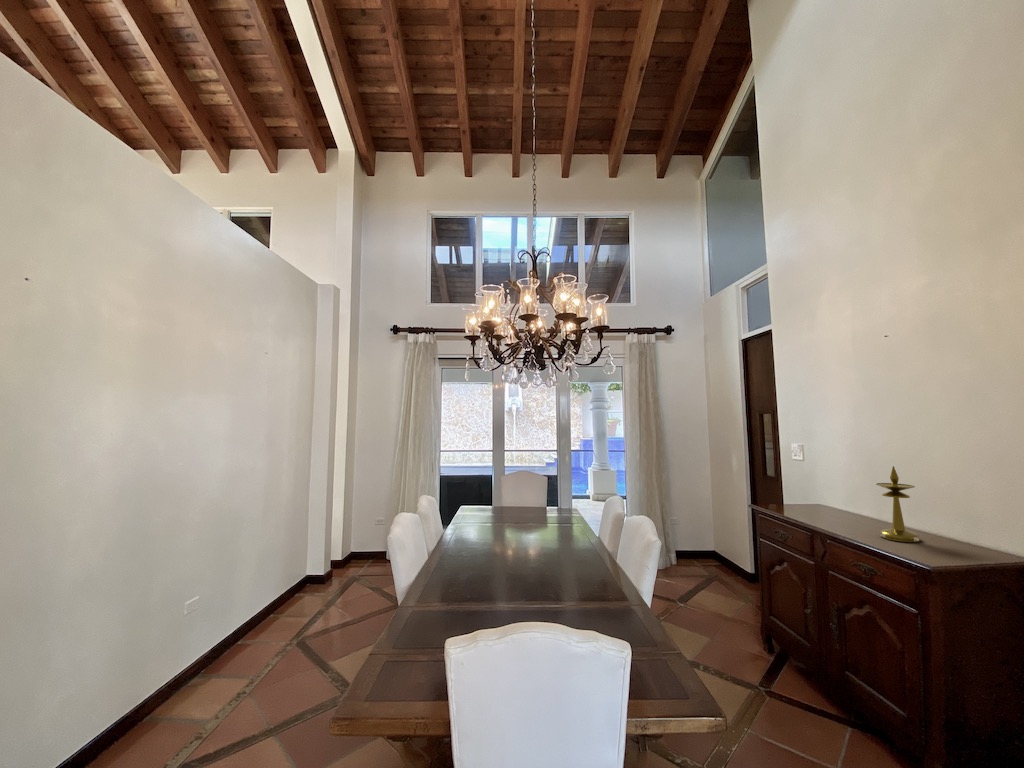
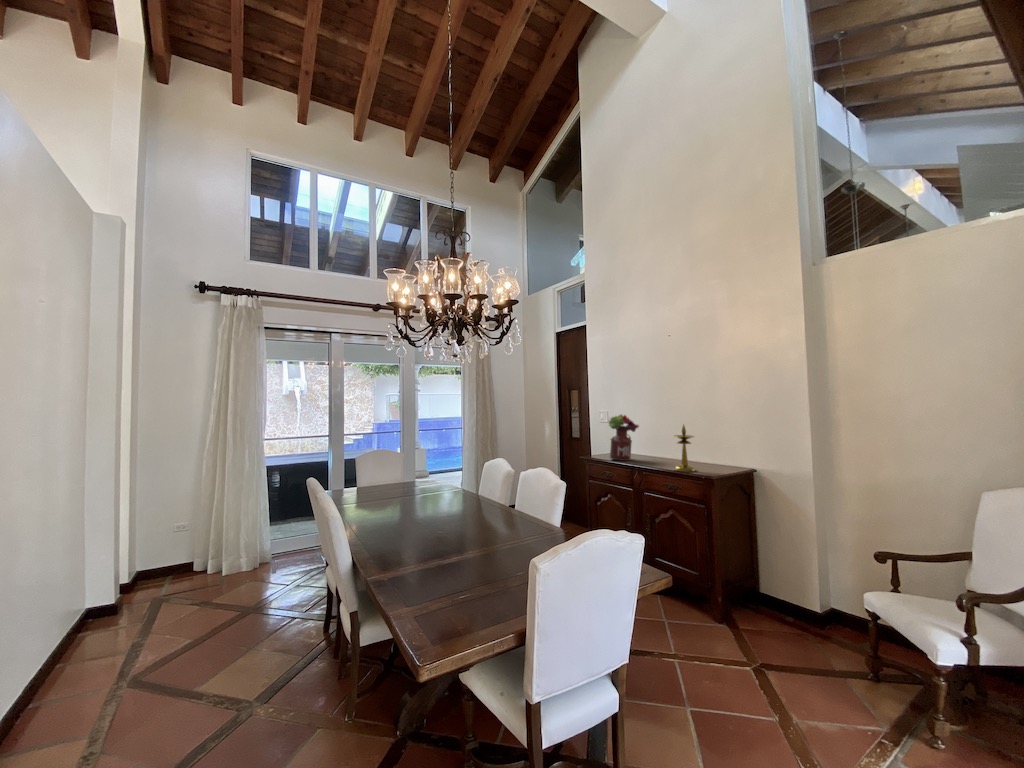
flower arrangement: none [784,447,837,513] -> present [609,415,639,461]

